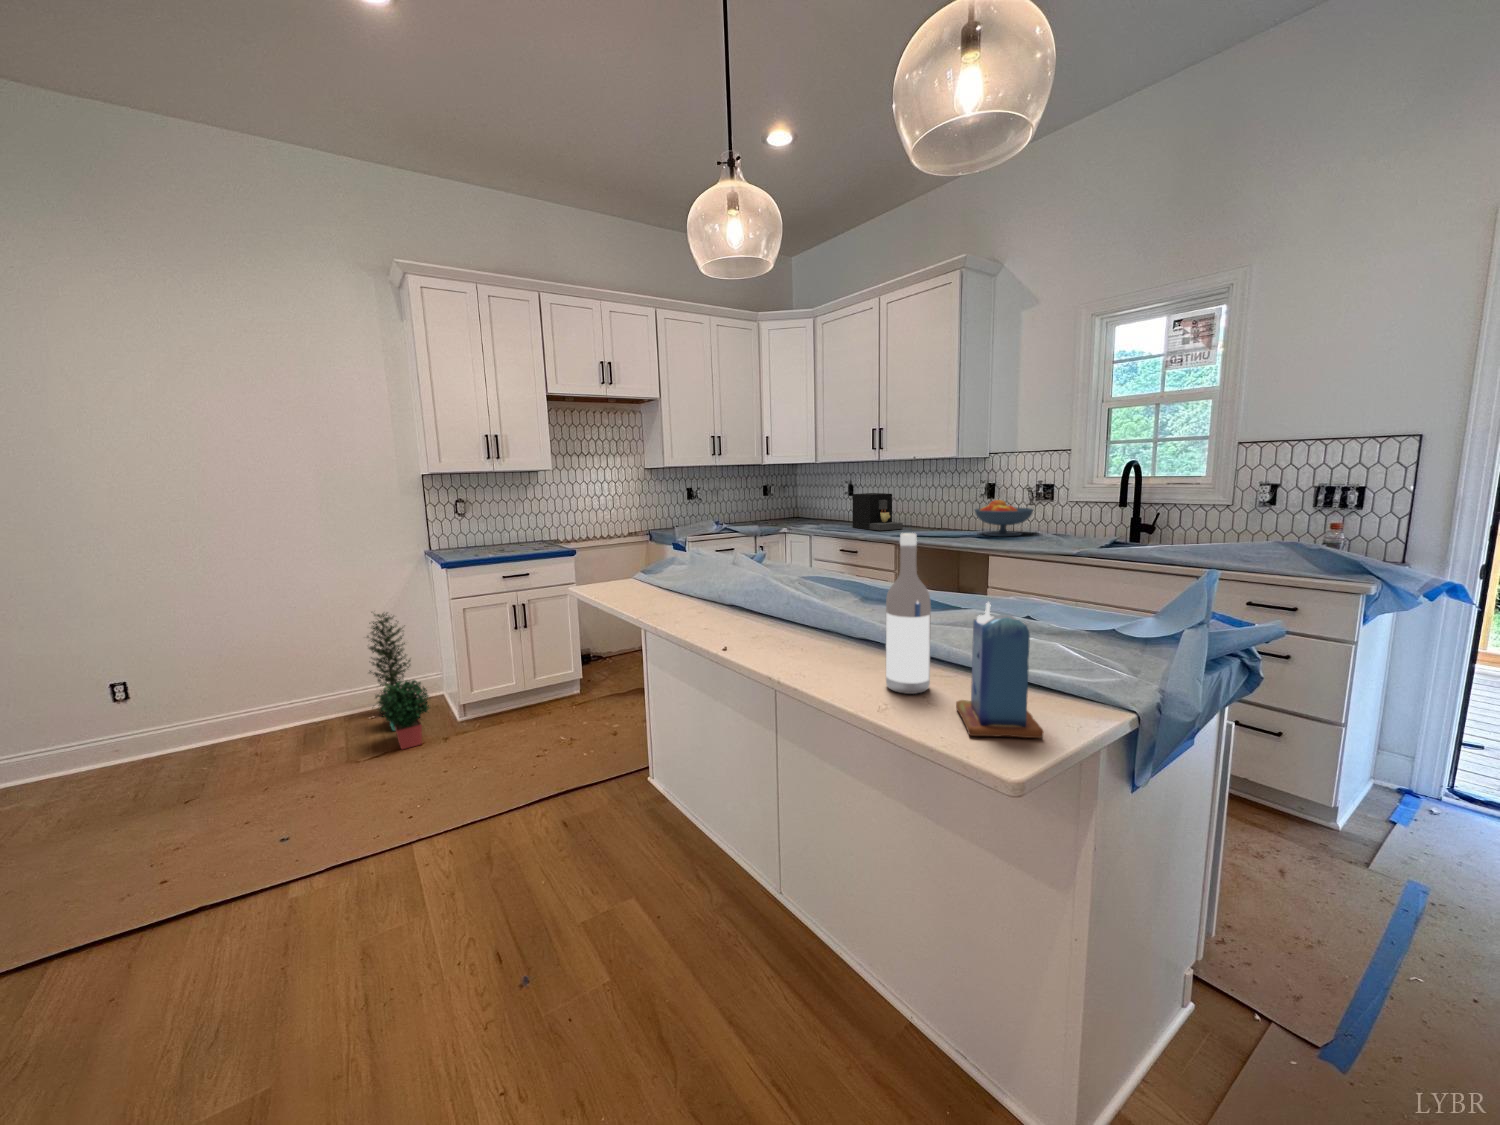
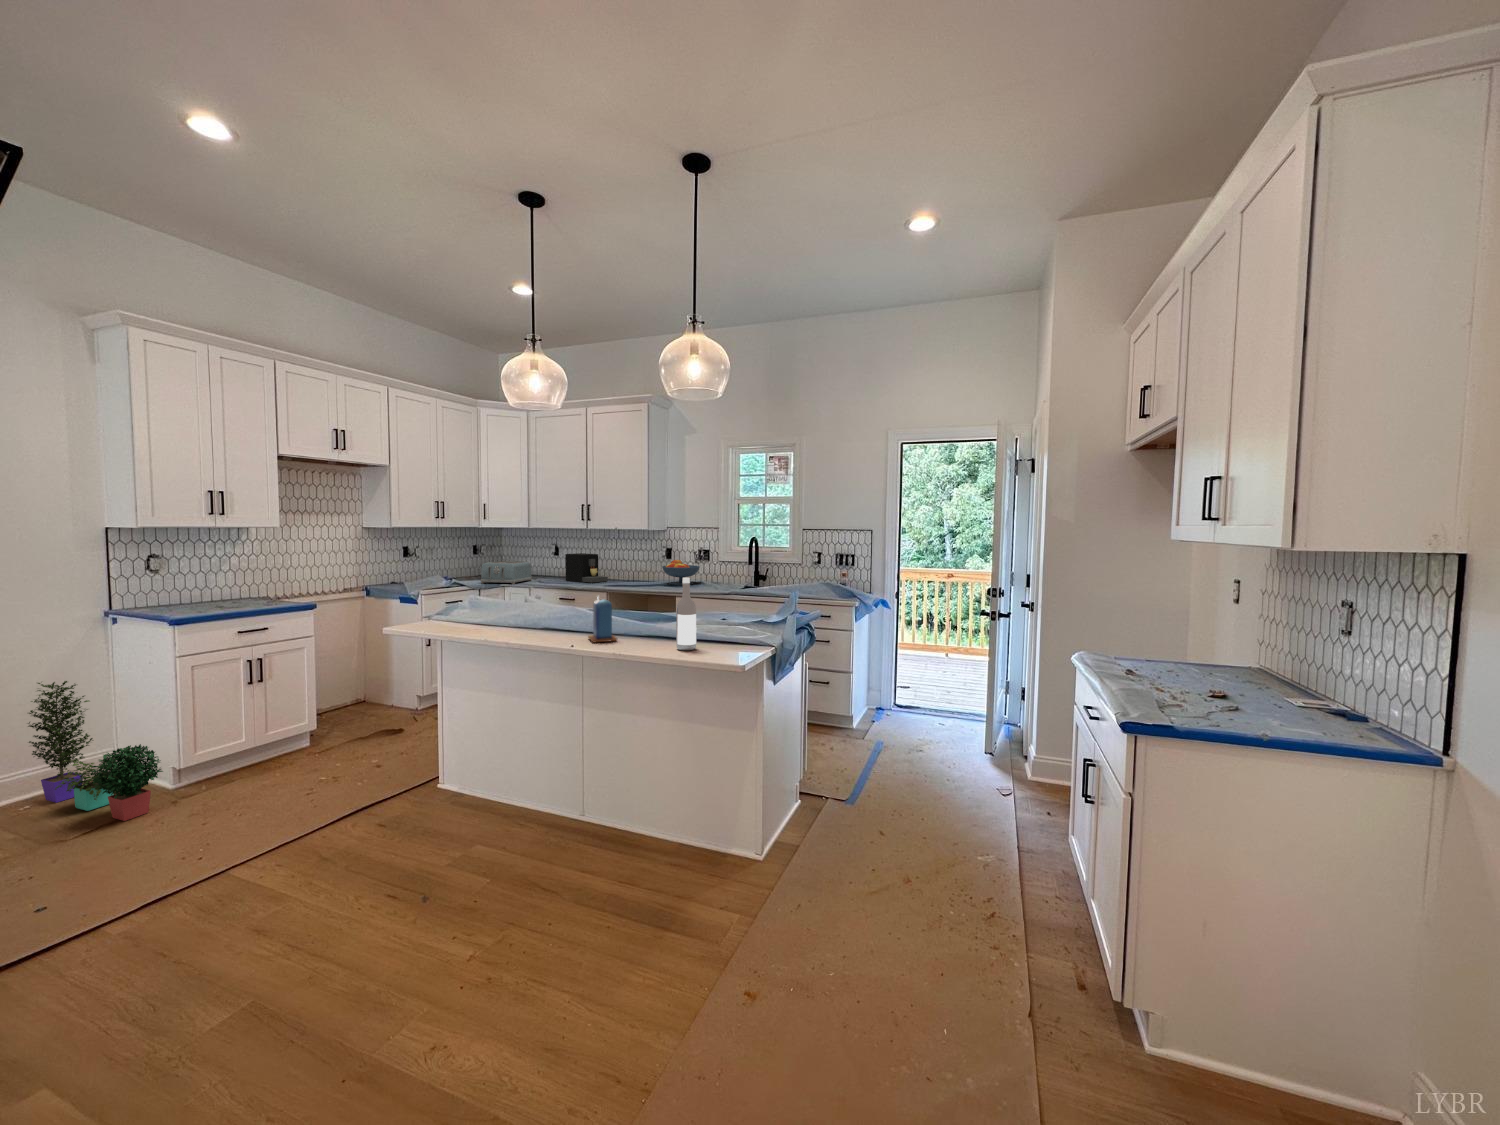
toaster: none [758,504,816,531] -> present [480,561,532,584]
candle: present [956,602,1044,738] -> present [588,599,617,643]

